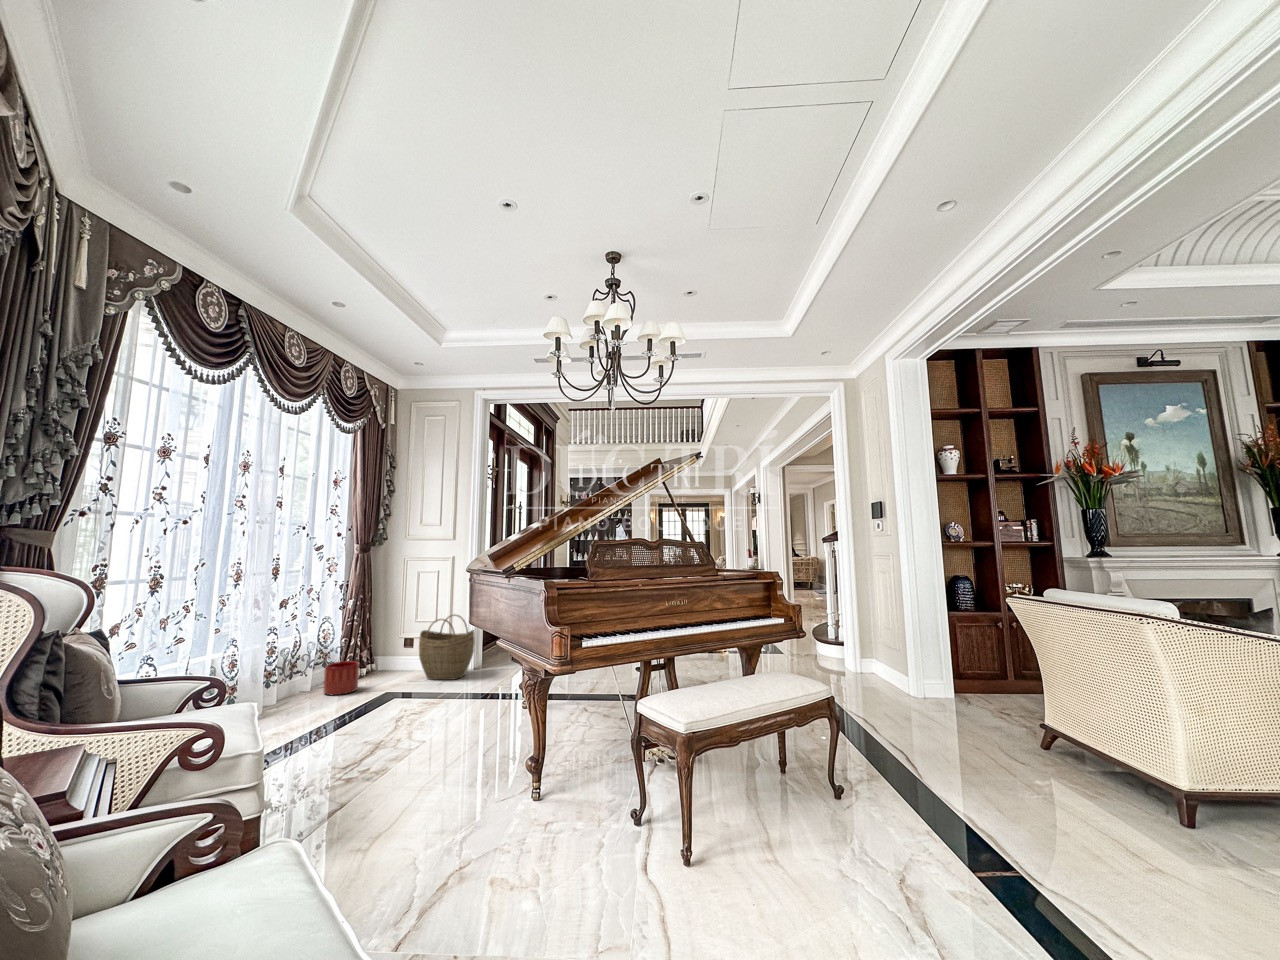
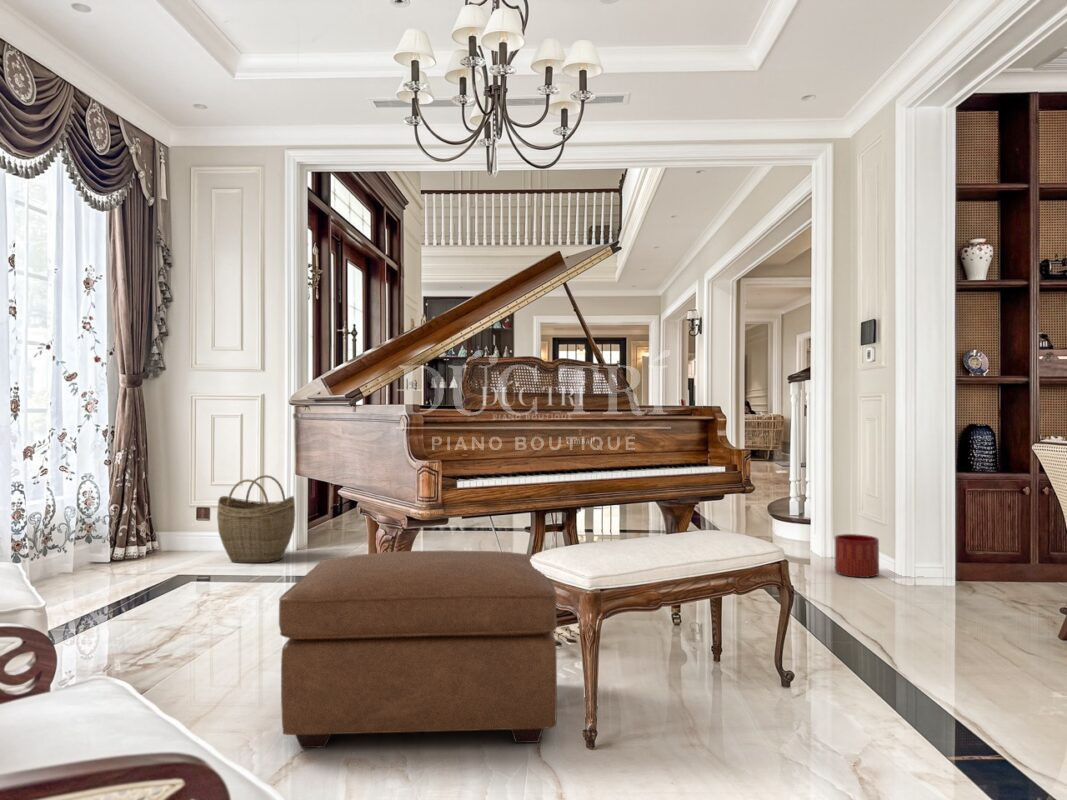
planter: present [323,661,359,695] -> present [835,534,879,578]
ottoman: none [442,692,659,866] -> present [279,551,557,748]

